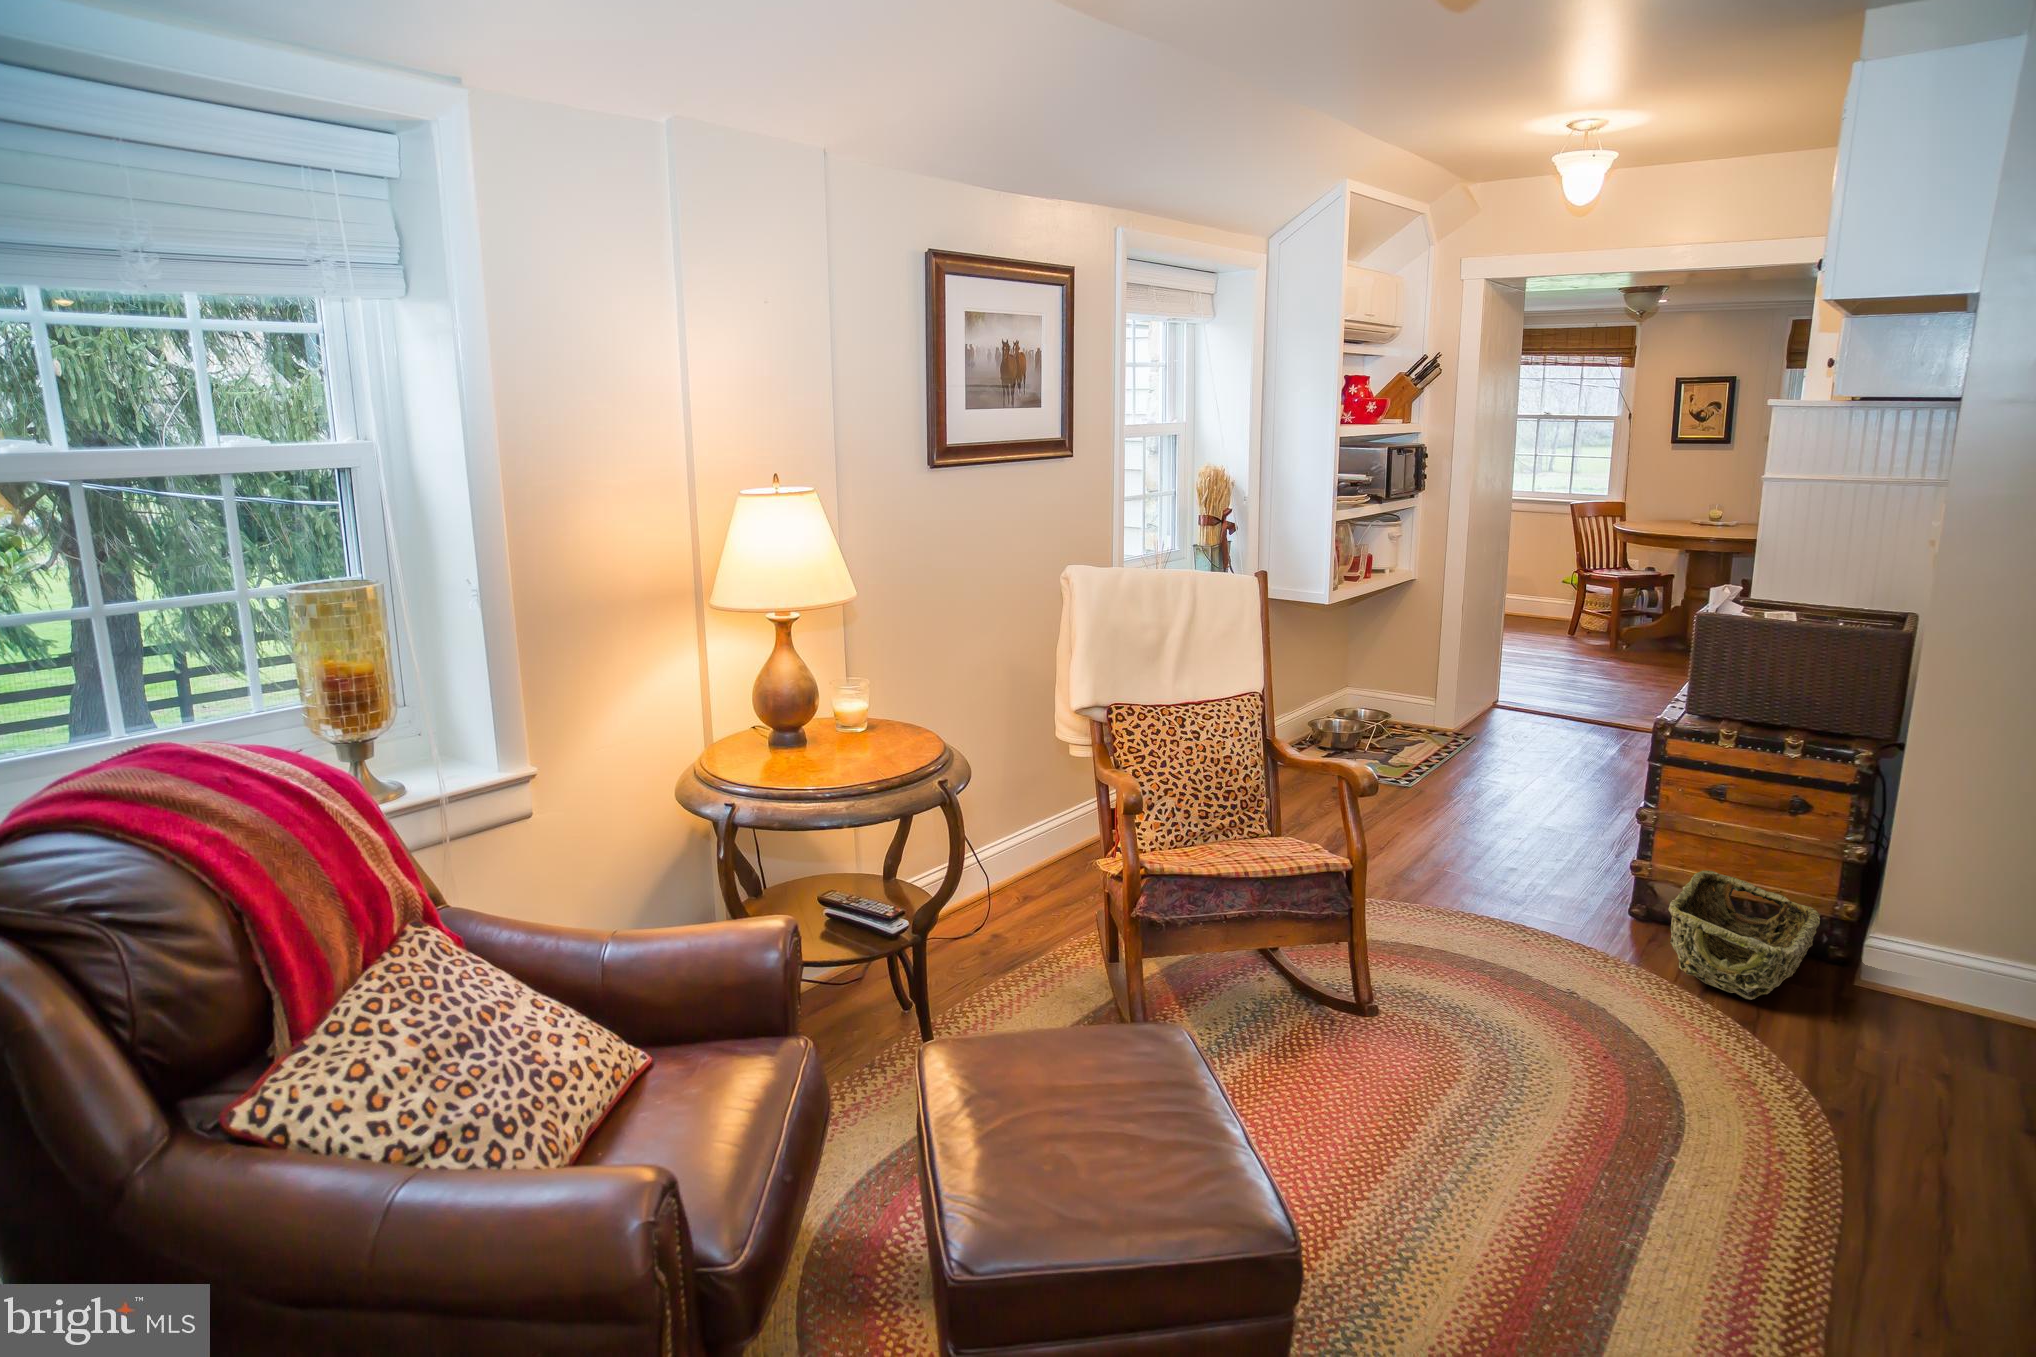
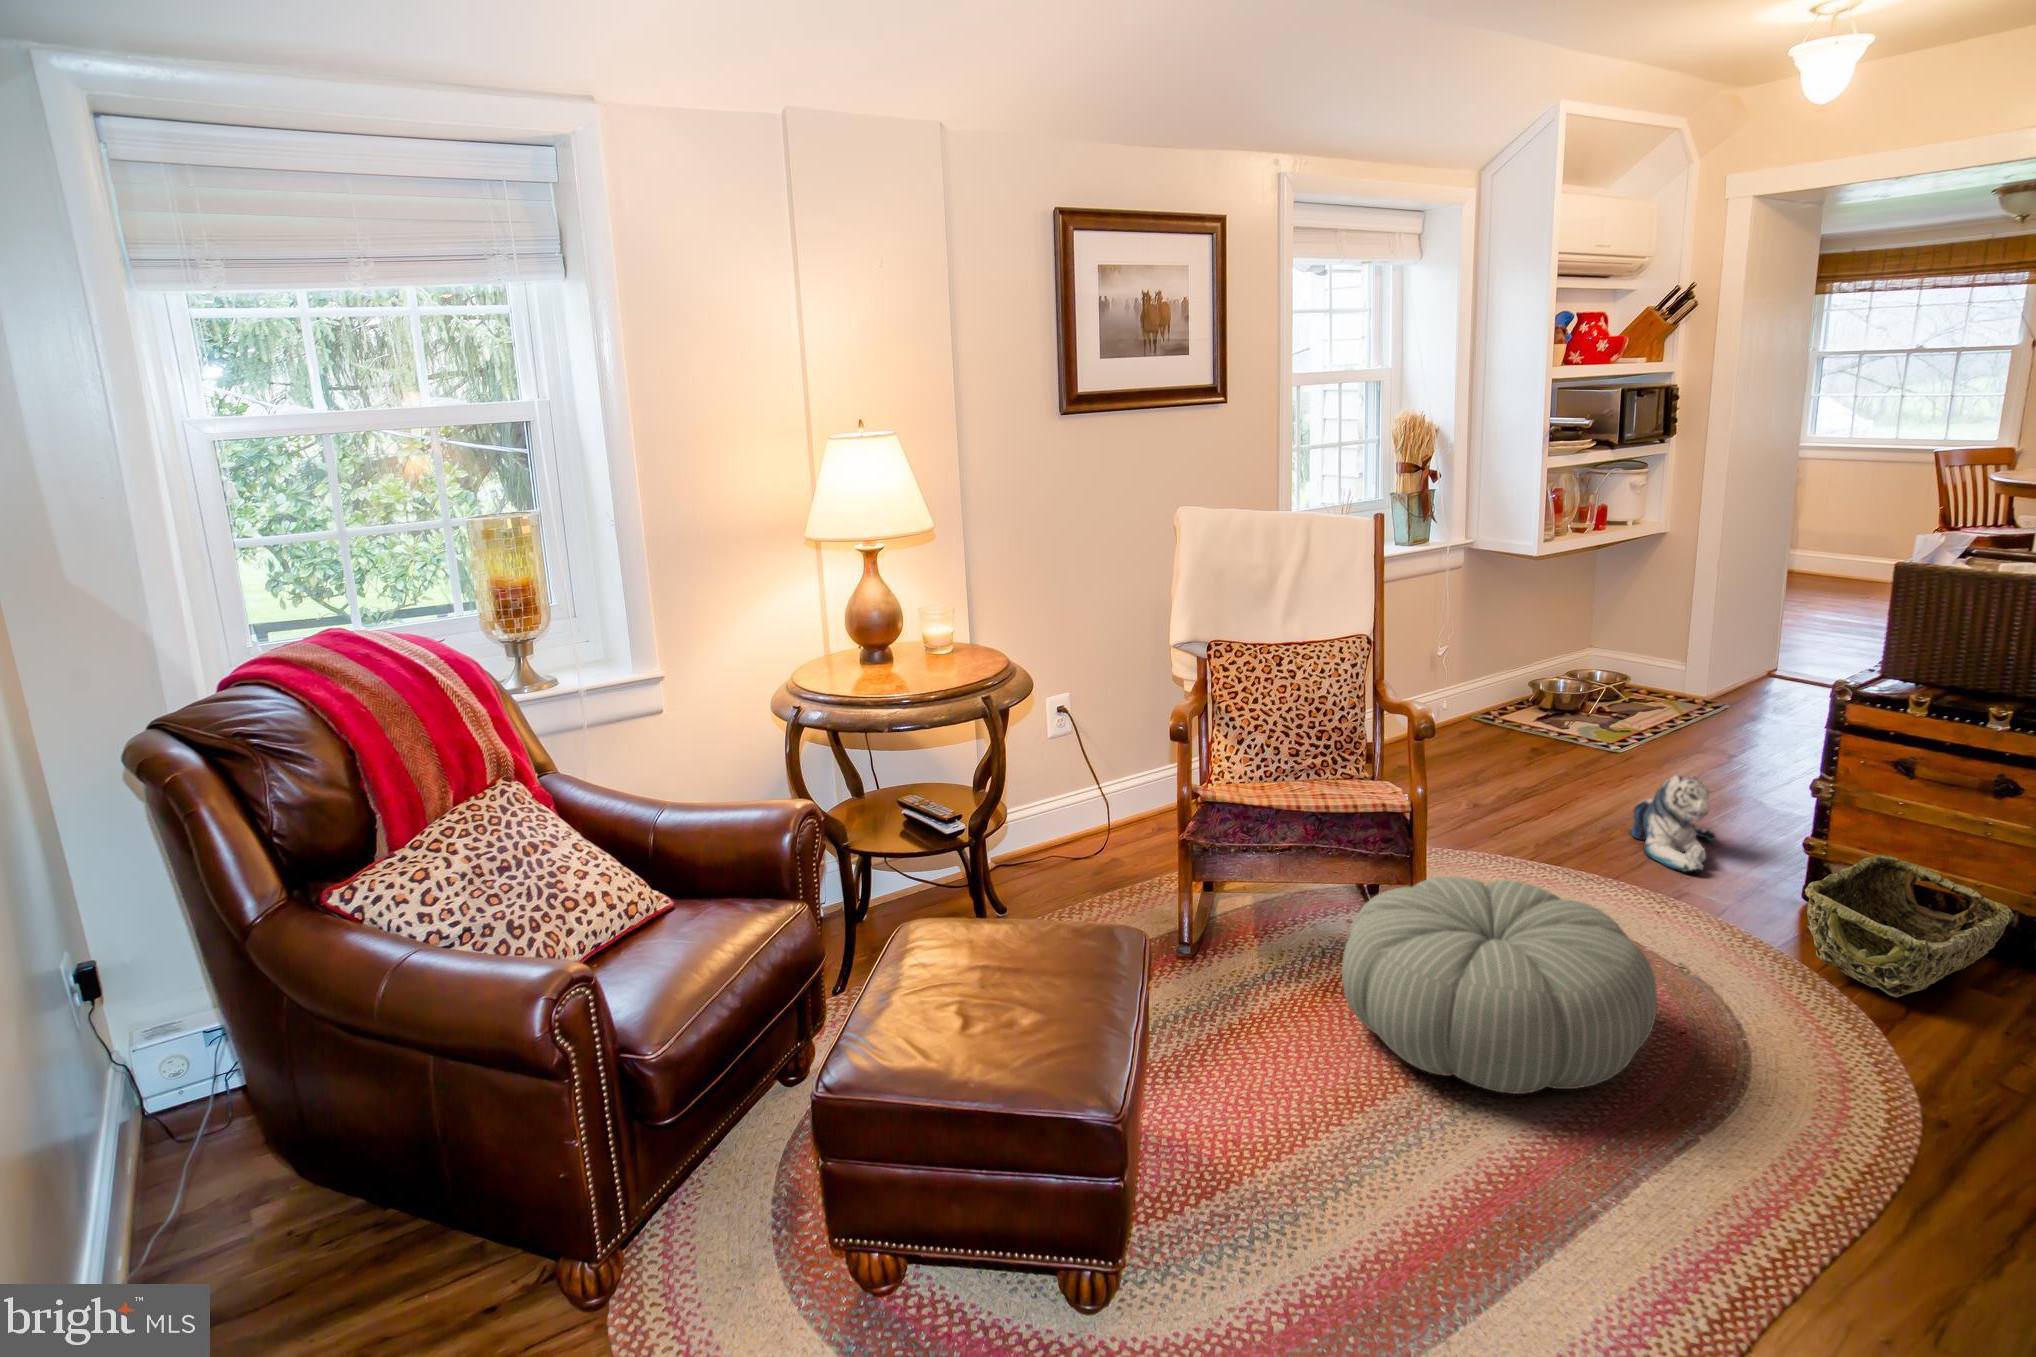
plush toy: none [1463,809,1543,900] -> present [1630,776,1716,872]
pouf: none [1305,927,1609,1142] -> present [1342,877,1657,1094]

